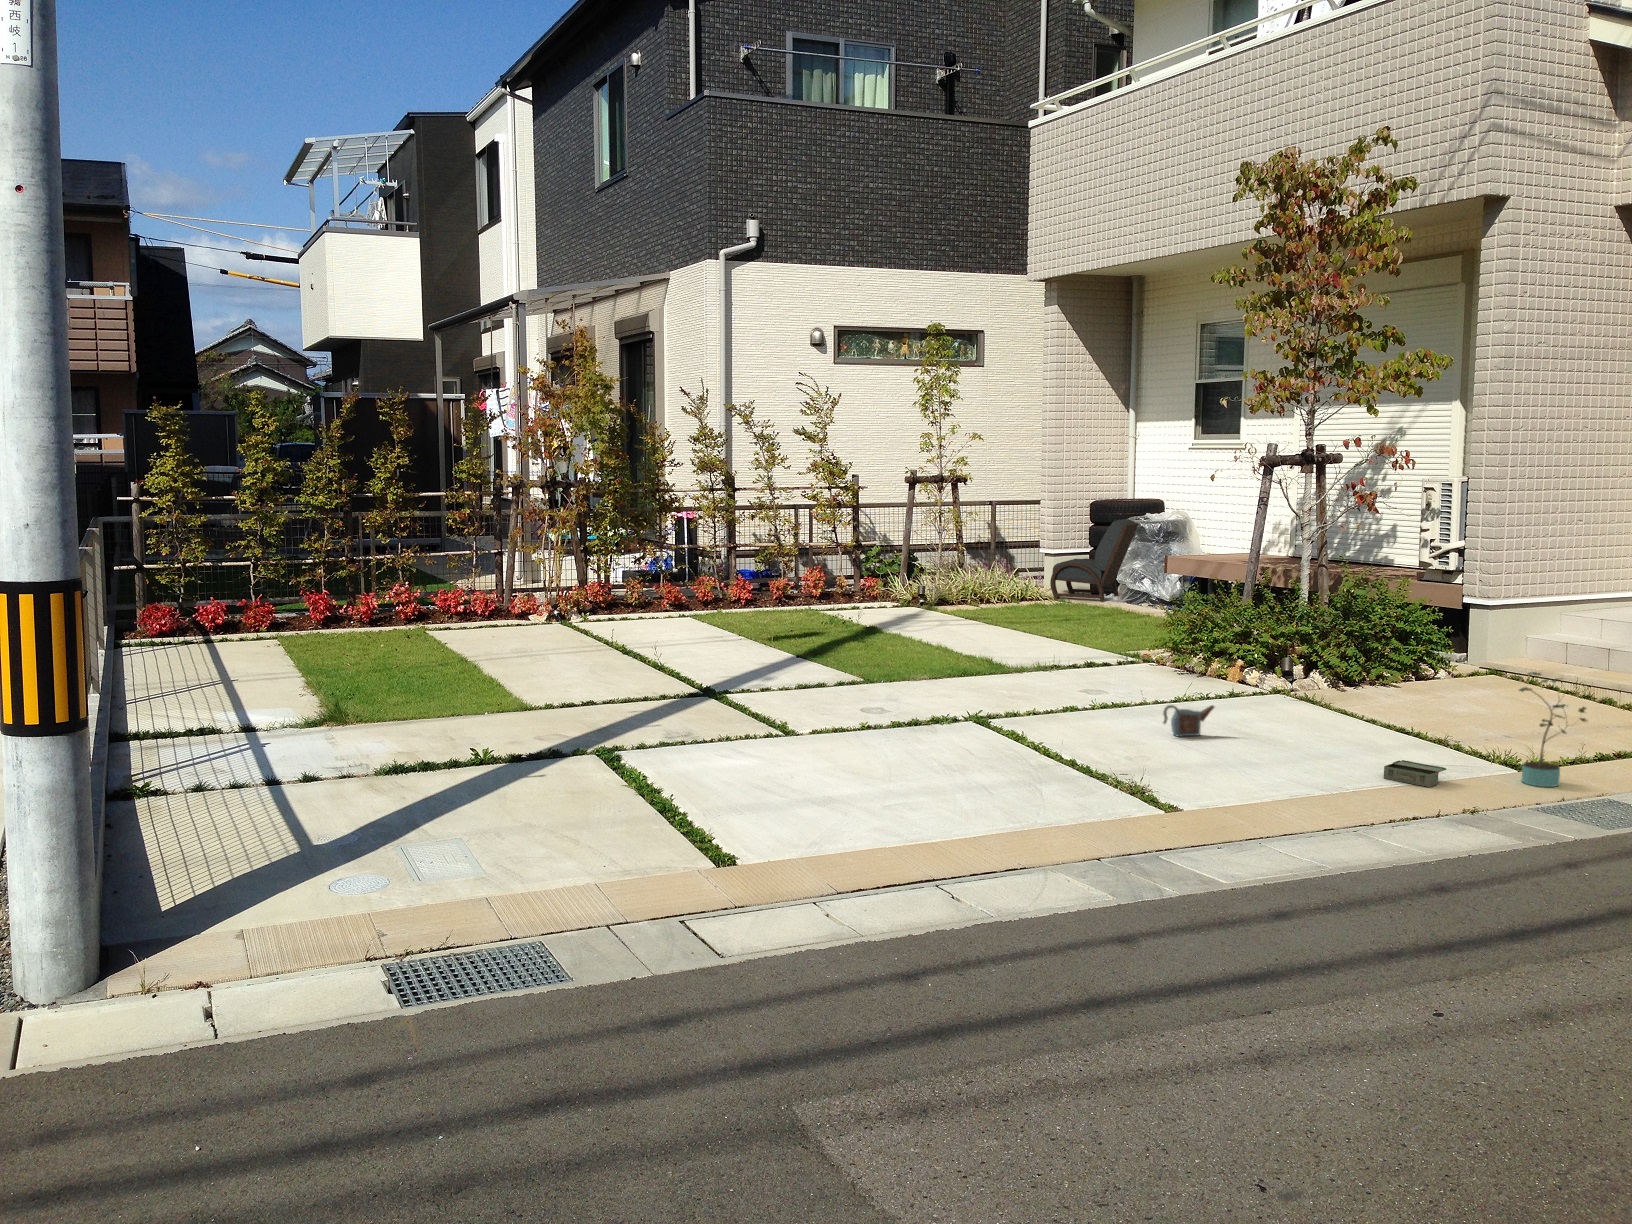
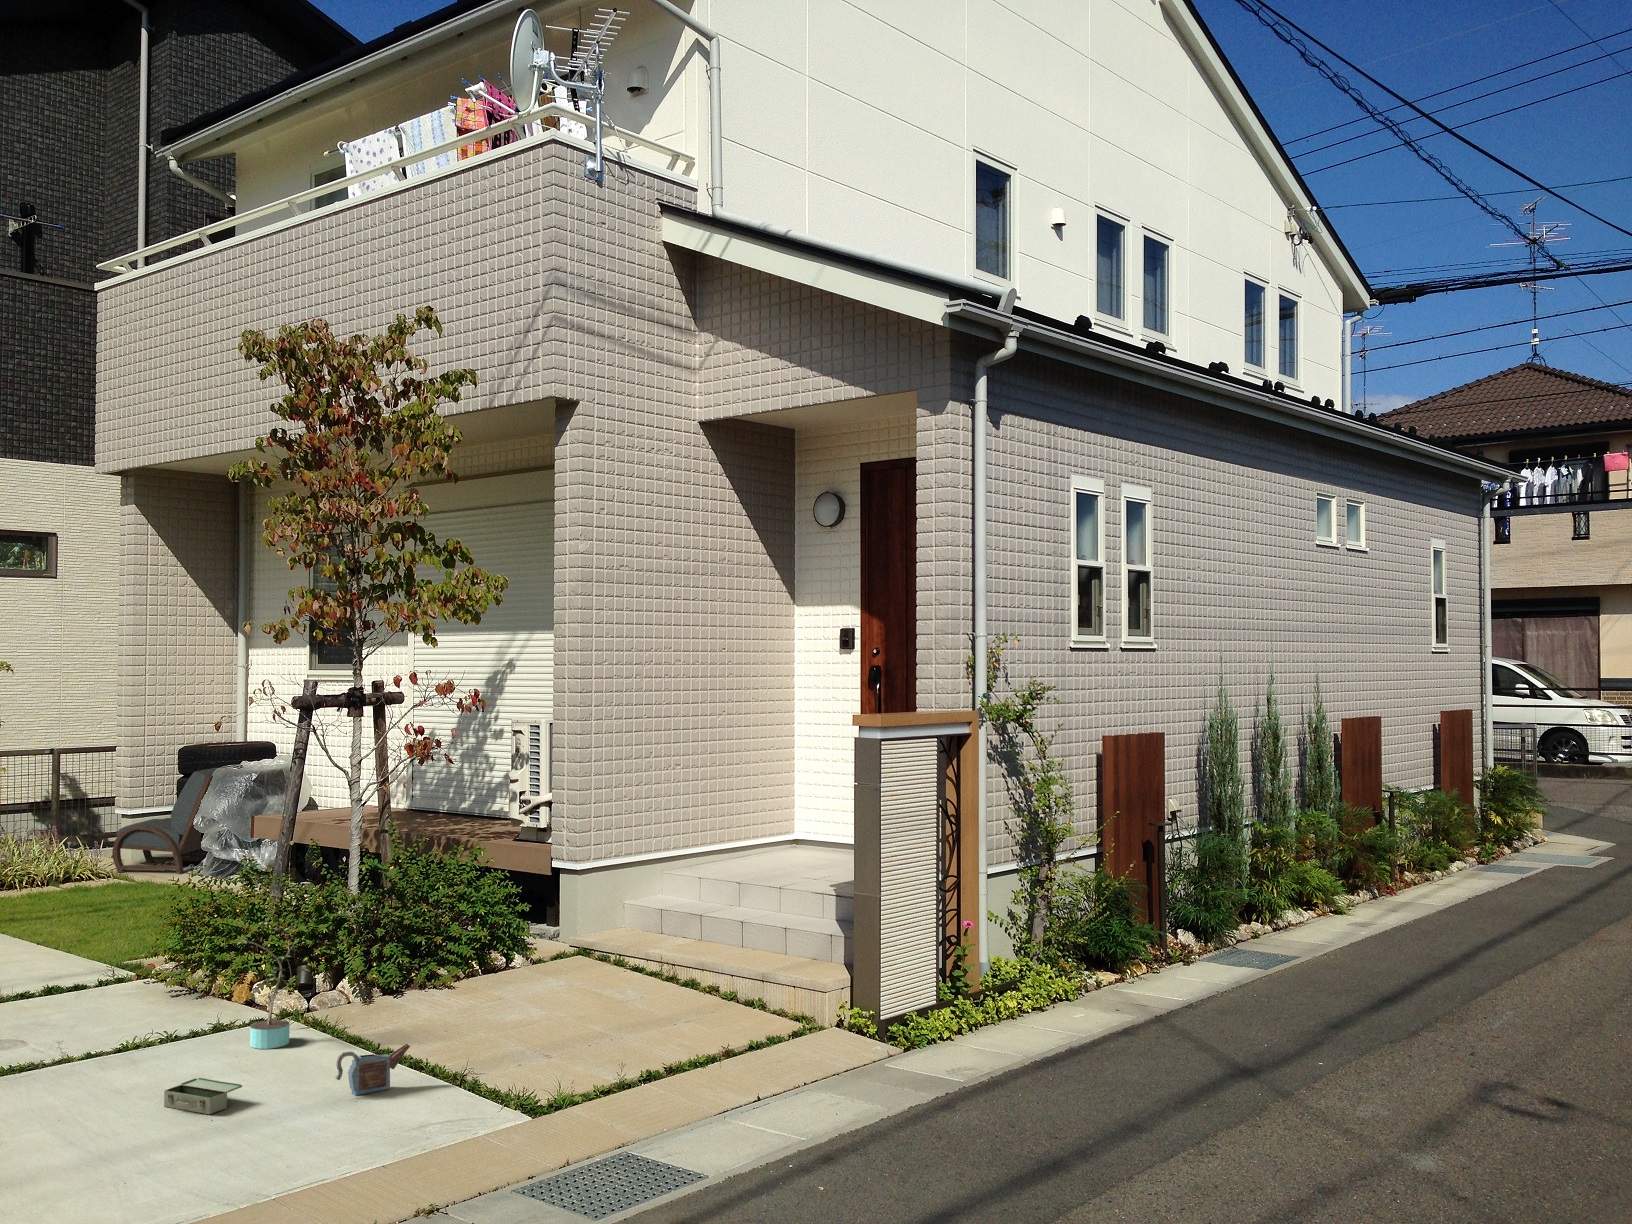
potted plant: present [1520,672,1587,787] -> present [235,921,311,1049]
watering can: present [1163,705,1214,736] -> present [336,1044,410,1095]
toolbox: present [1384,760,1446,787] -> present [164,1078,242,1114]

